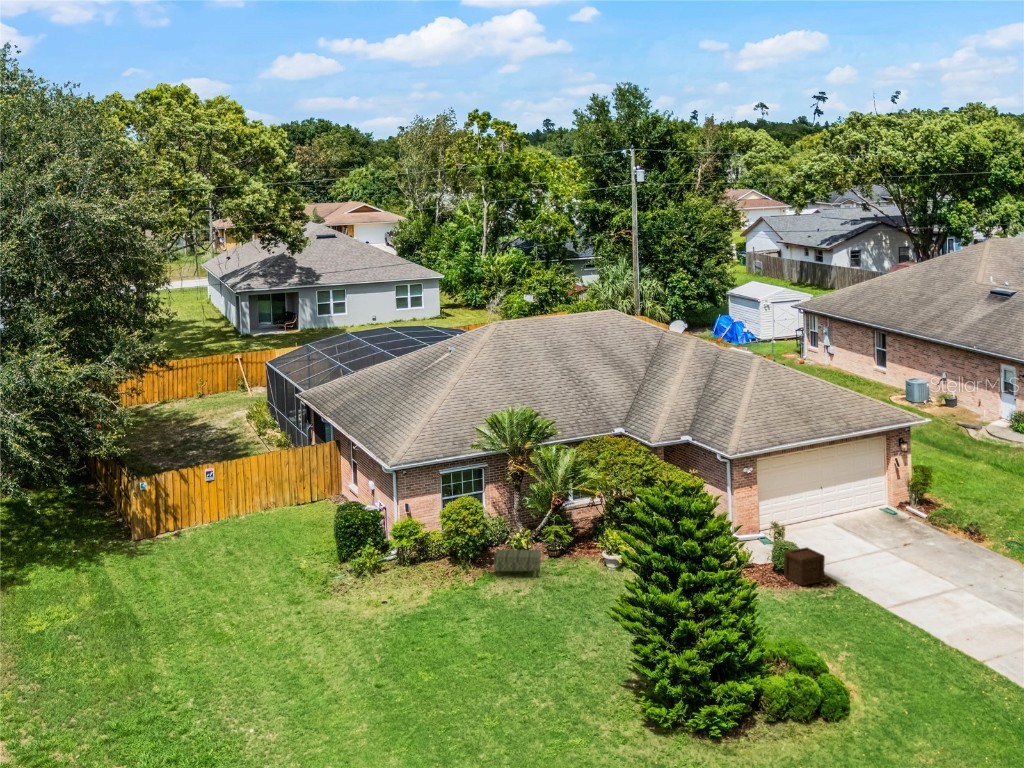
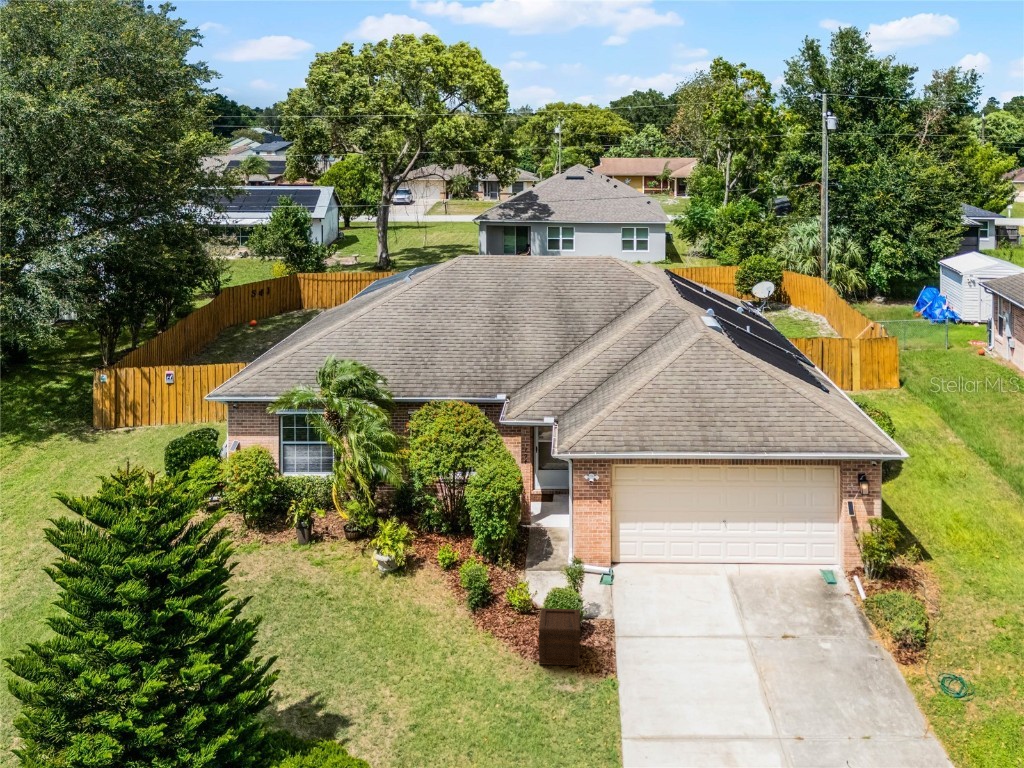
bench: present [494,550,541,577] -> none [256,513,312,556]

